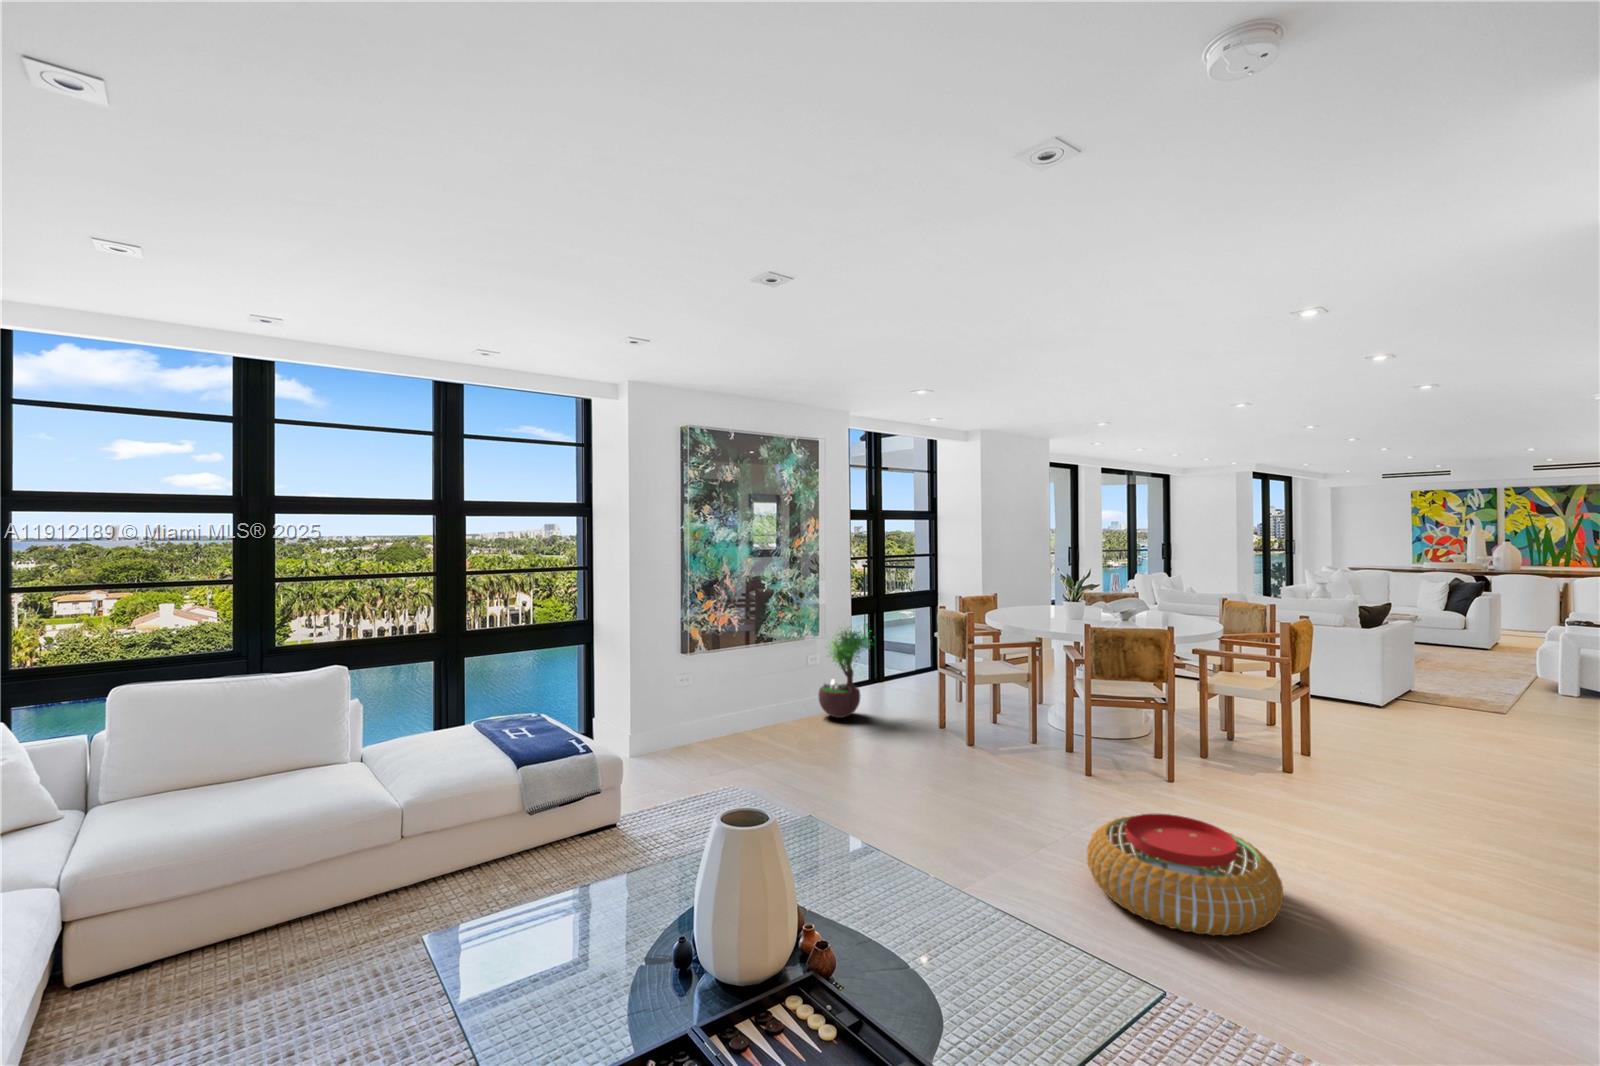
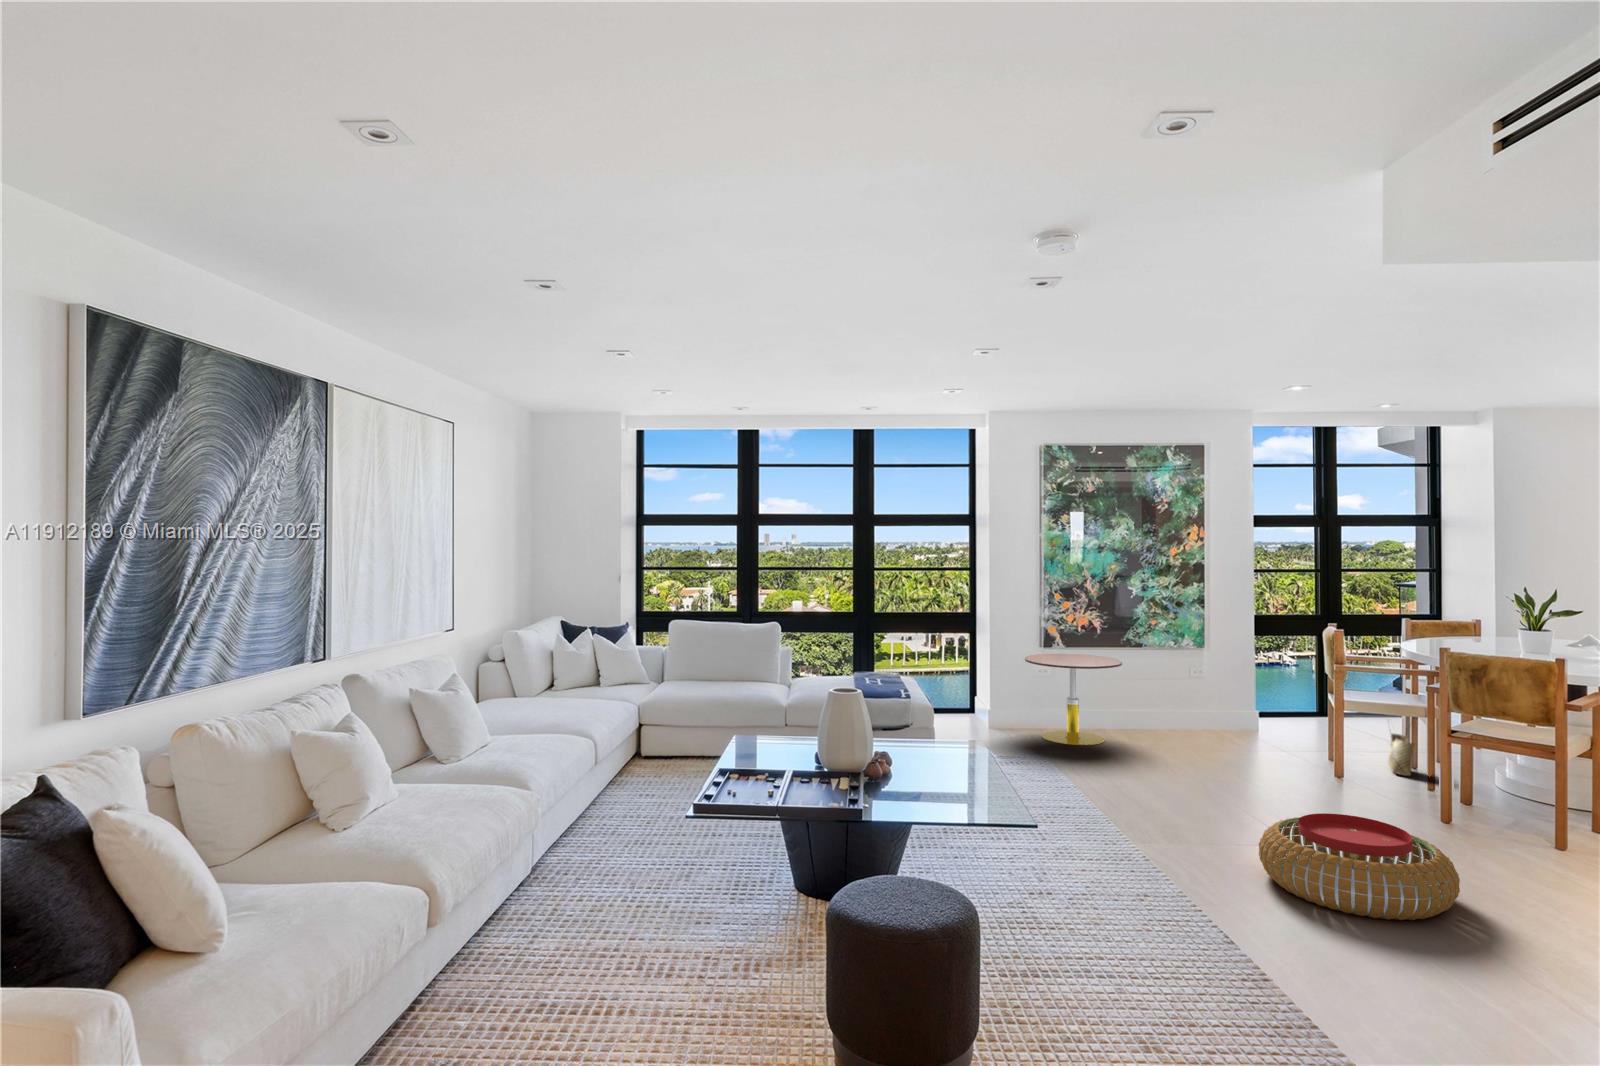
potted tree: present [819,626,871,718] -> none [1195,633,1259,735]
side table: none [677,655,779,760] -> present [1025,654,1122,745]
woven basket: none [985,684,1012,733] -> present [1388,734,1414,776]

